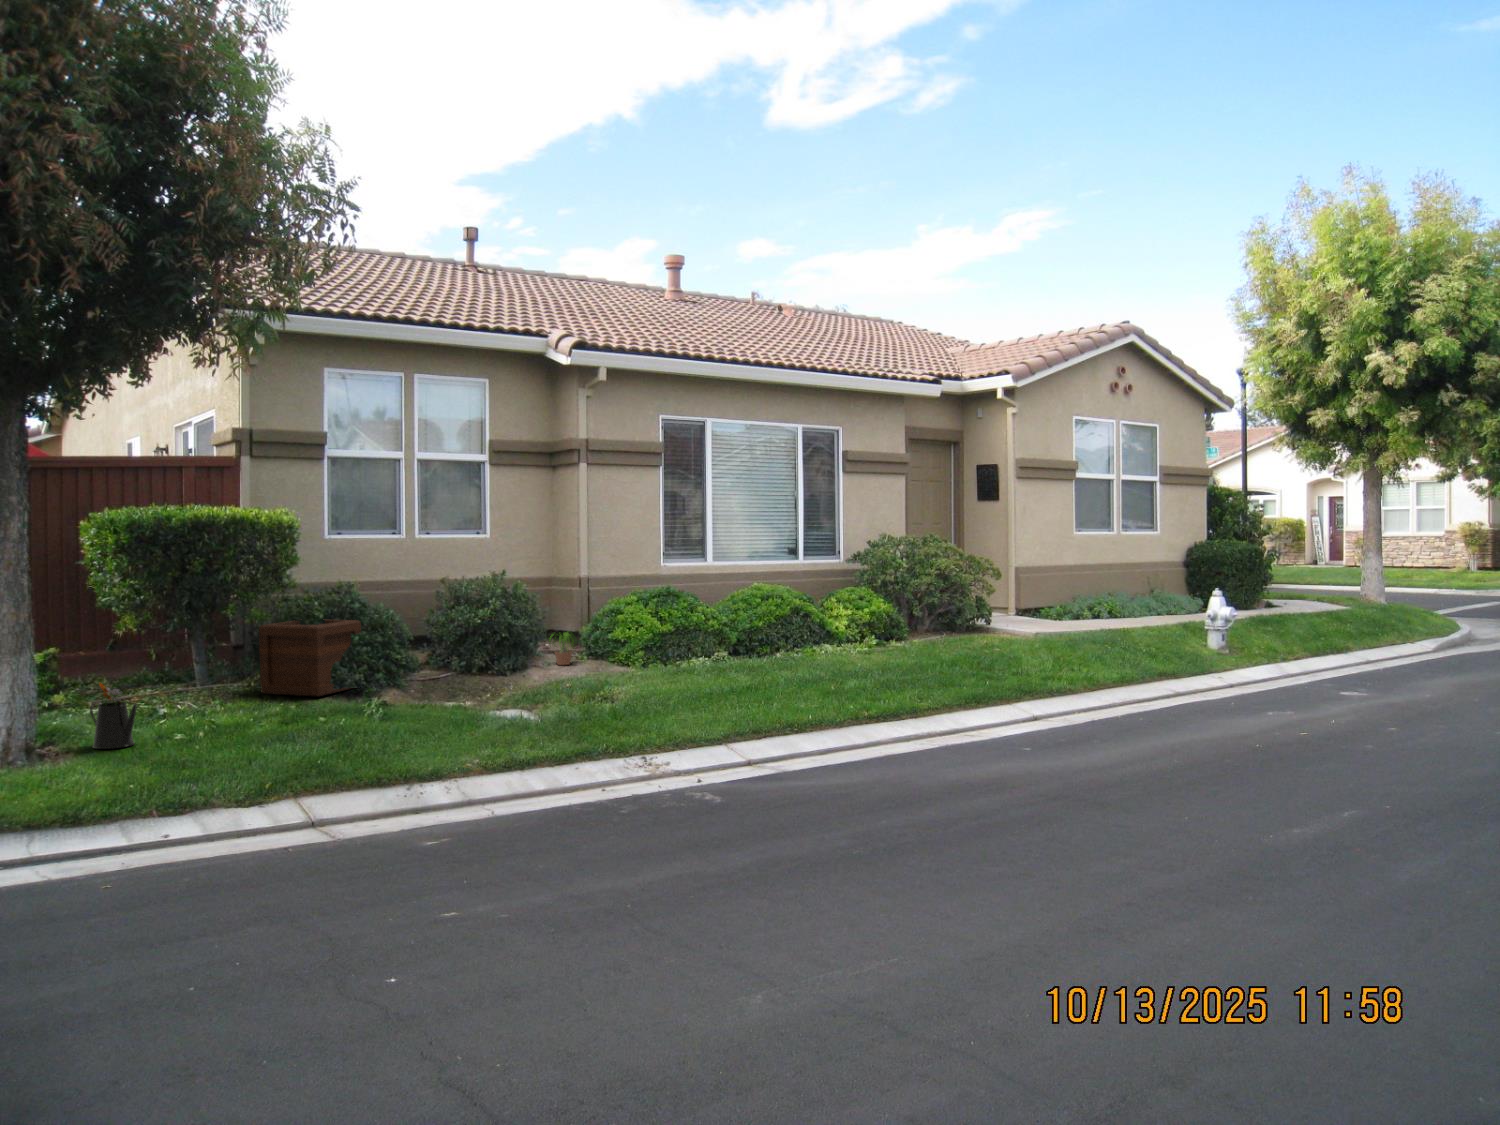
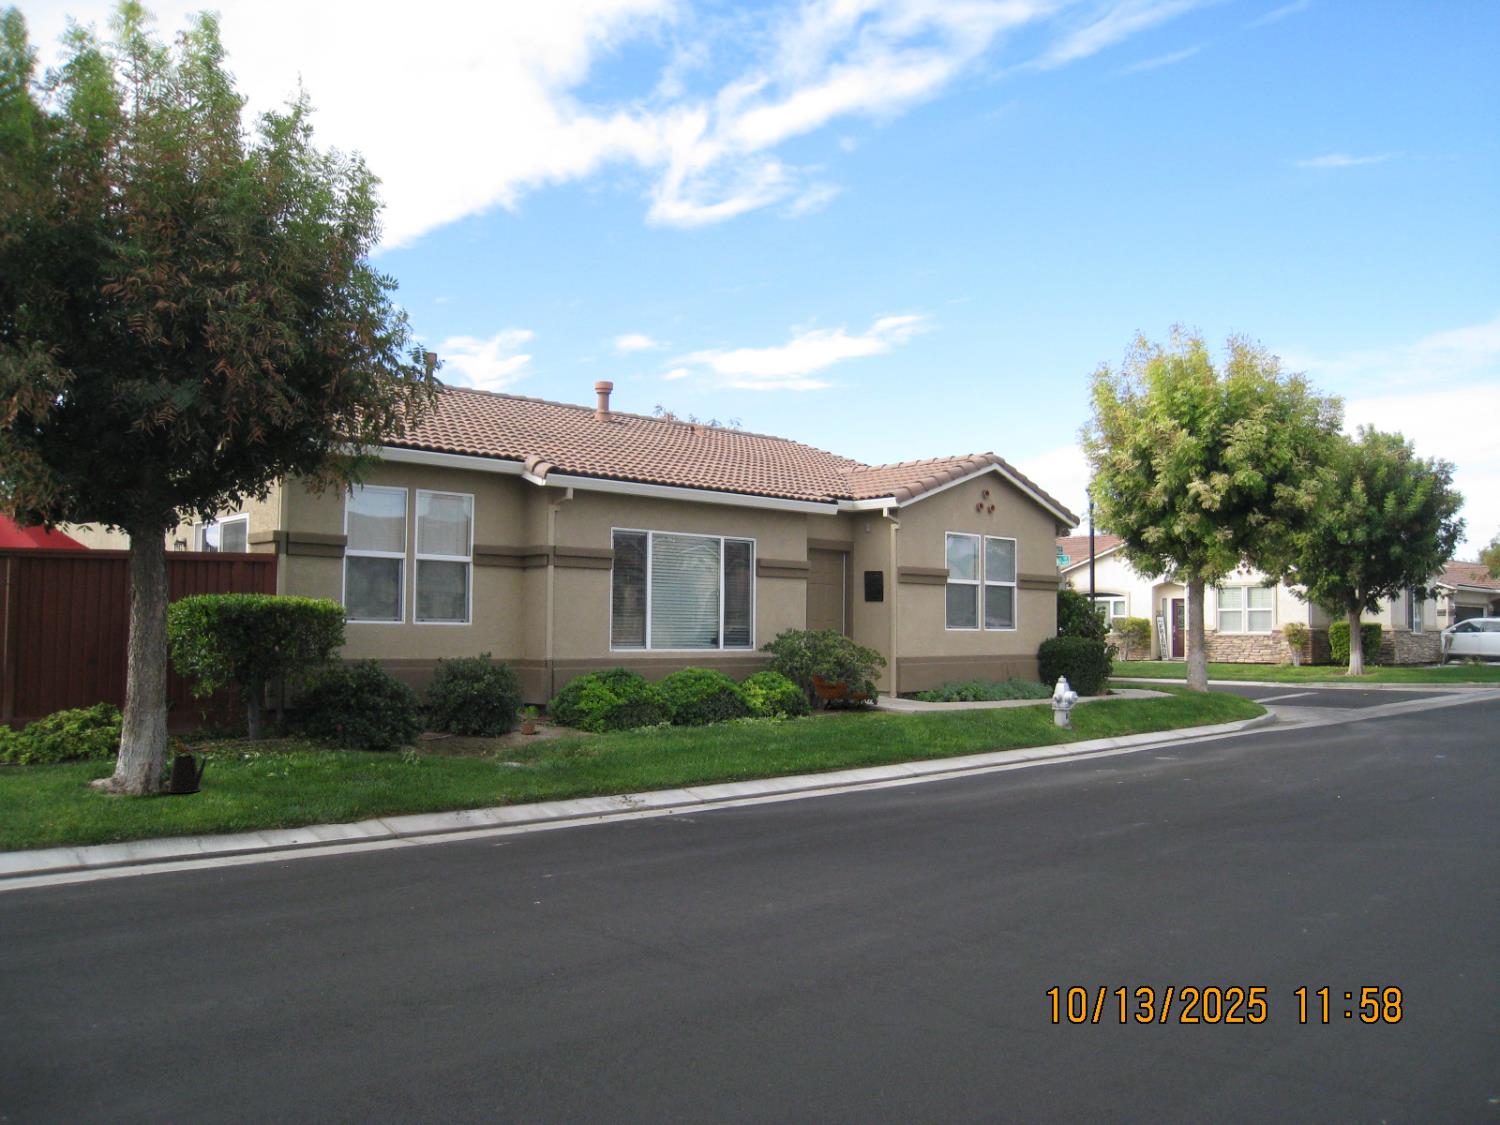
lounge chair: none [906,576,978,633] -> present [812,674,869,711]
wooden crate: present [259,620,361,697] -> none [282,692,366,756]

